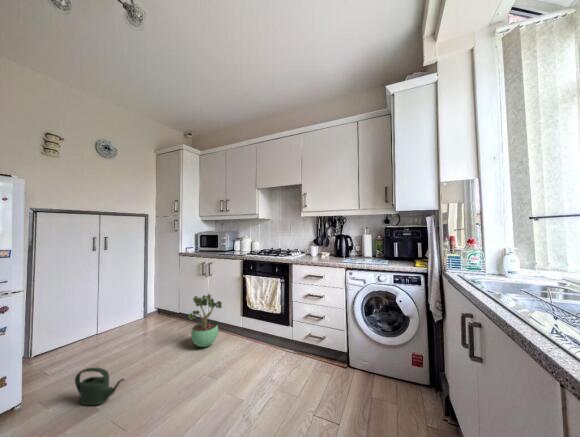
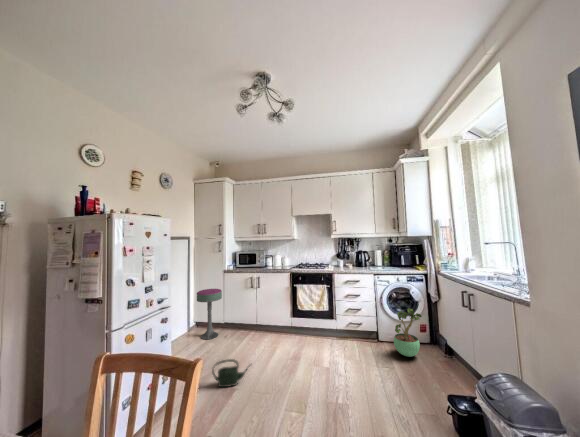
bar stool: none [143,273,175,329] -> present [197,289,222,339]
potted plant: present [188,294,222,347] -> present [394,308,422,357]

